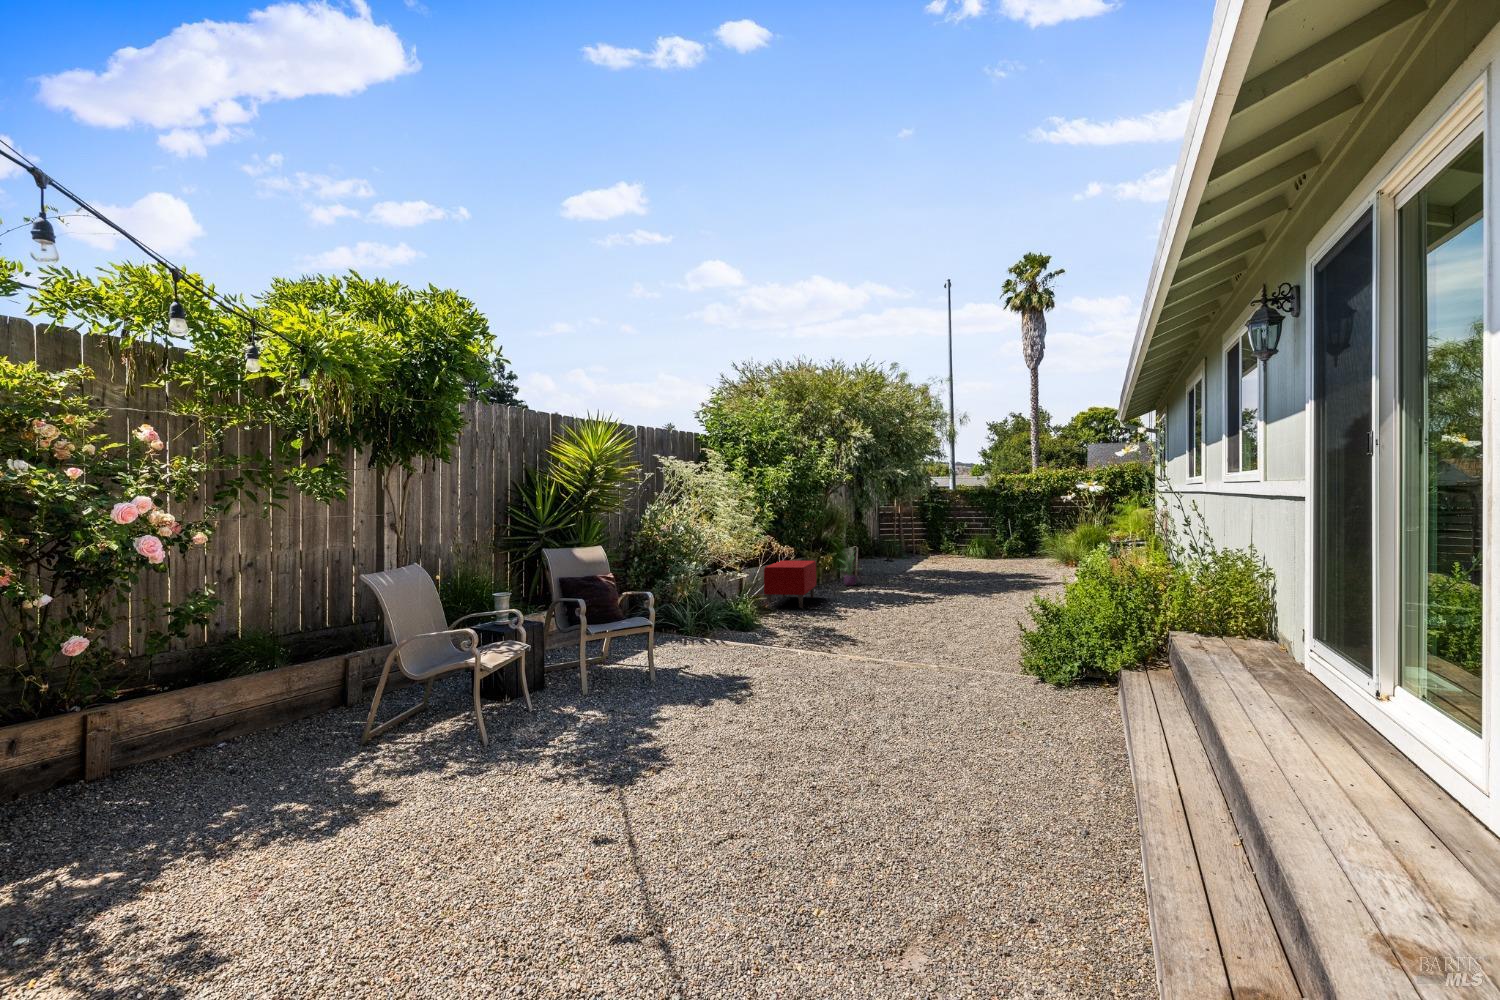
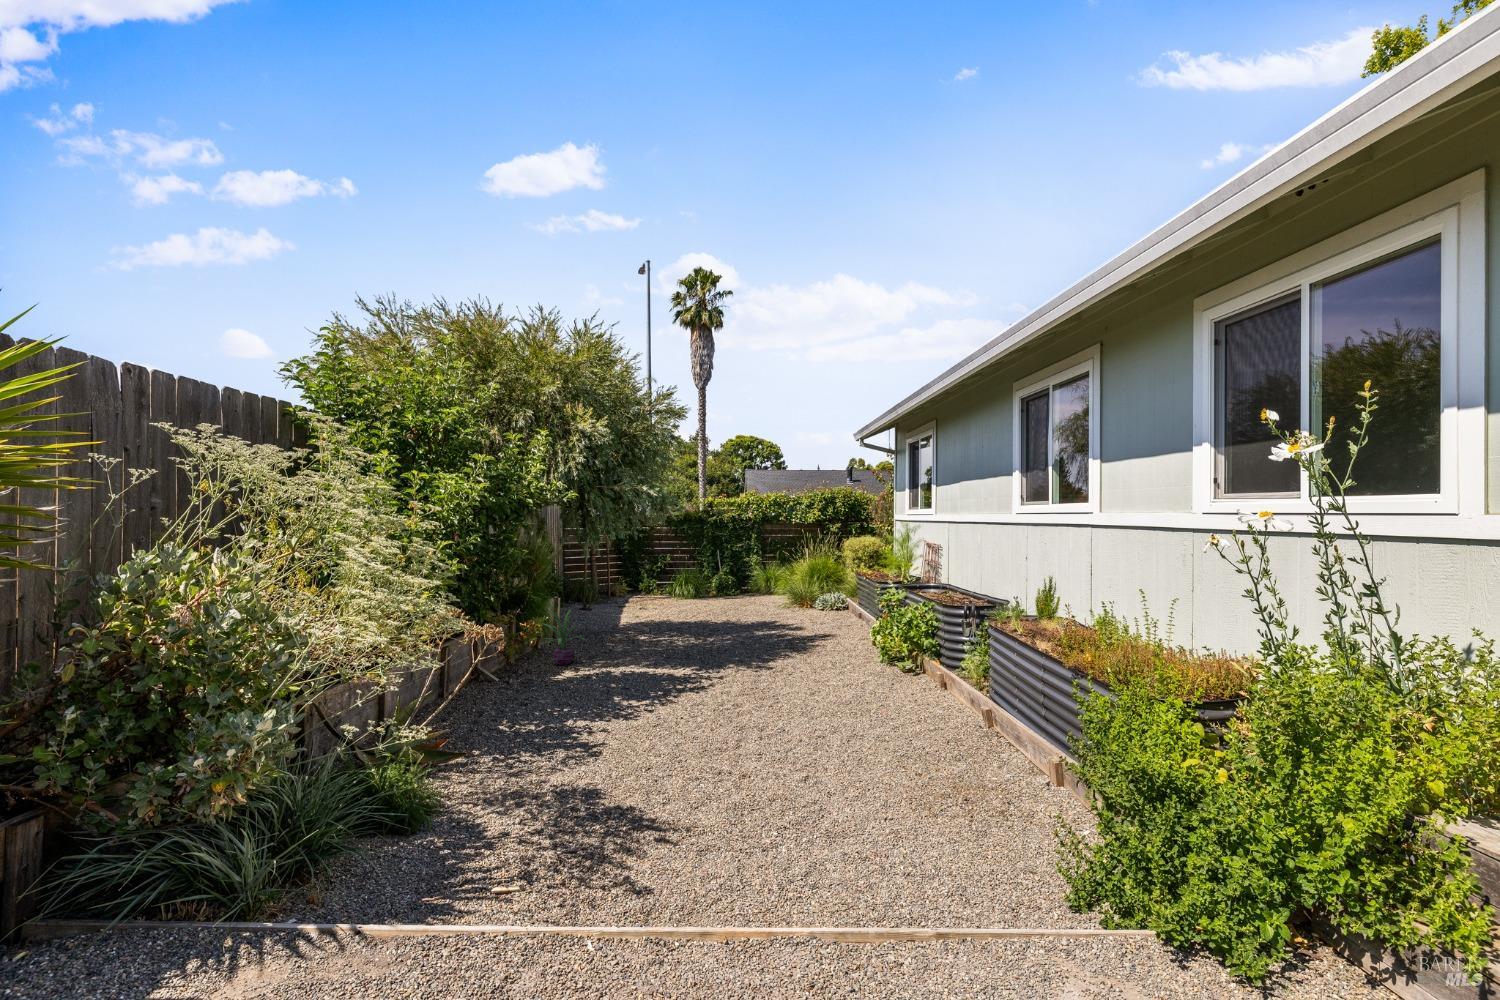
bench: present [764,561,816,608] -> none [437,638,527,747]

